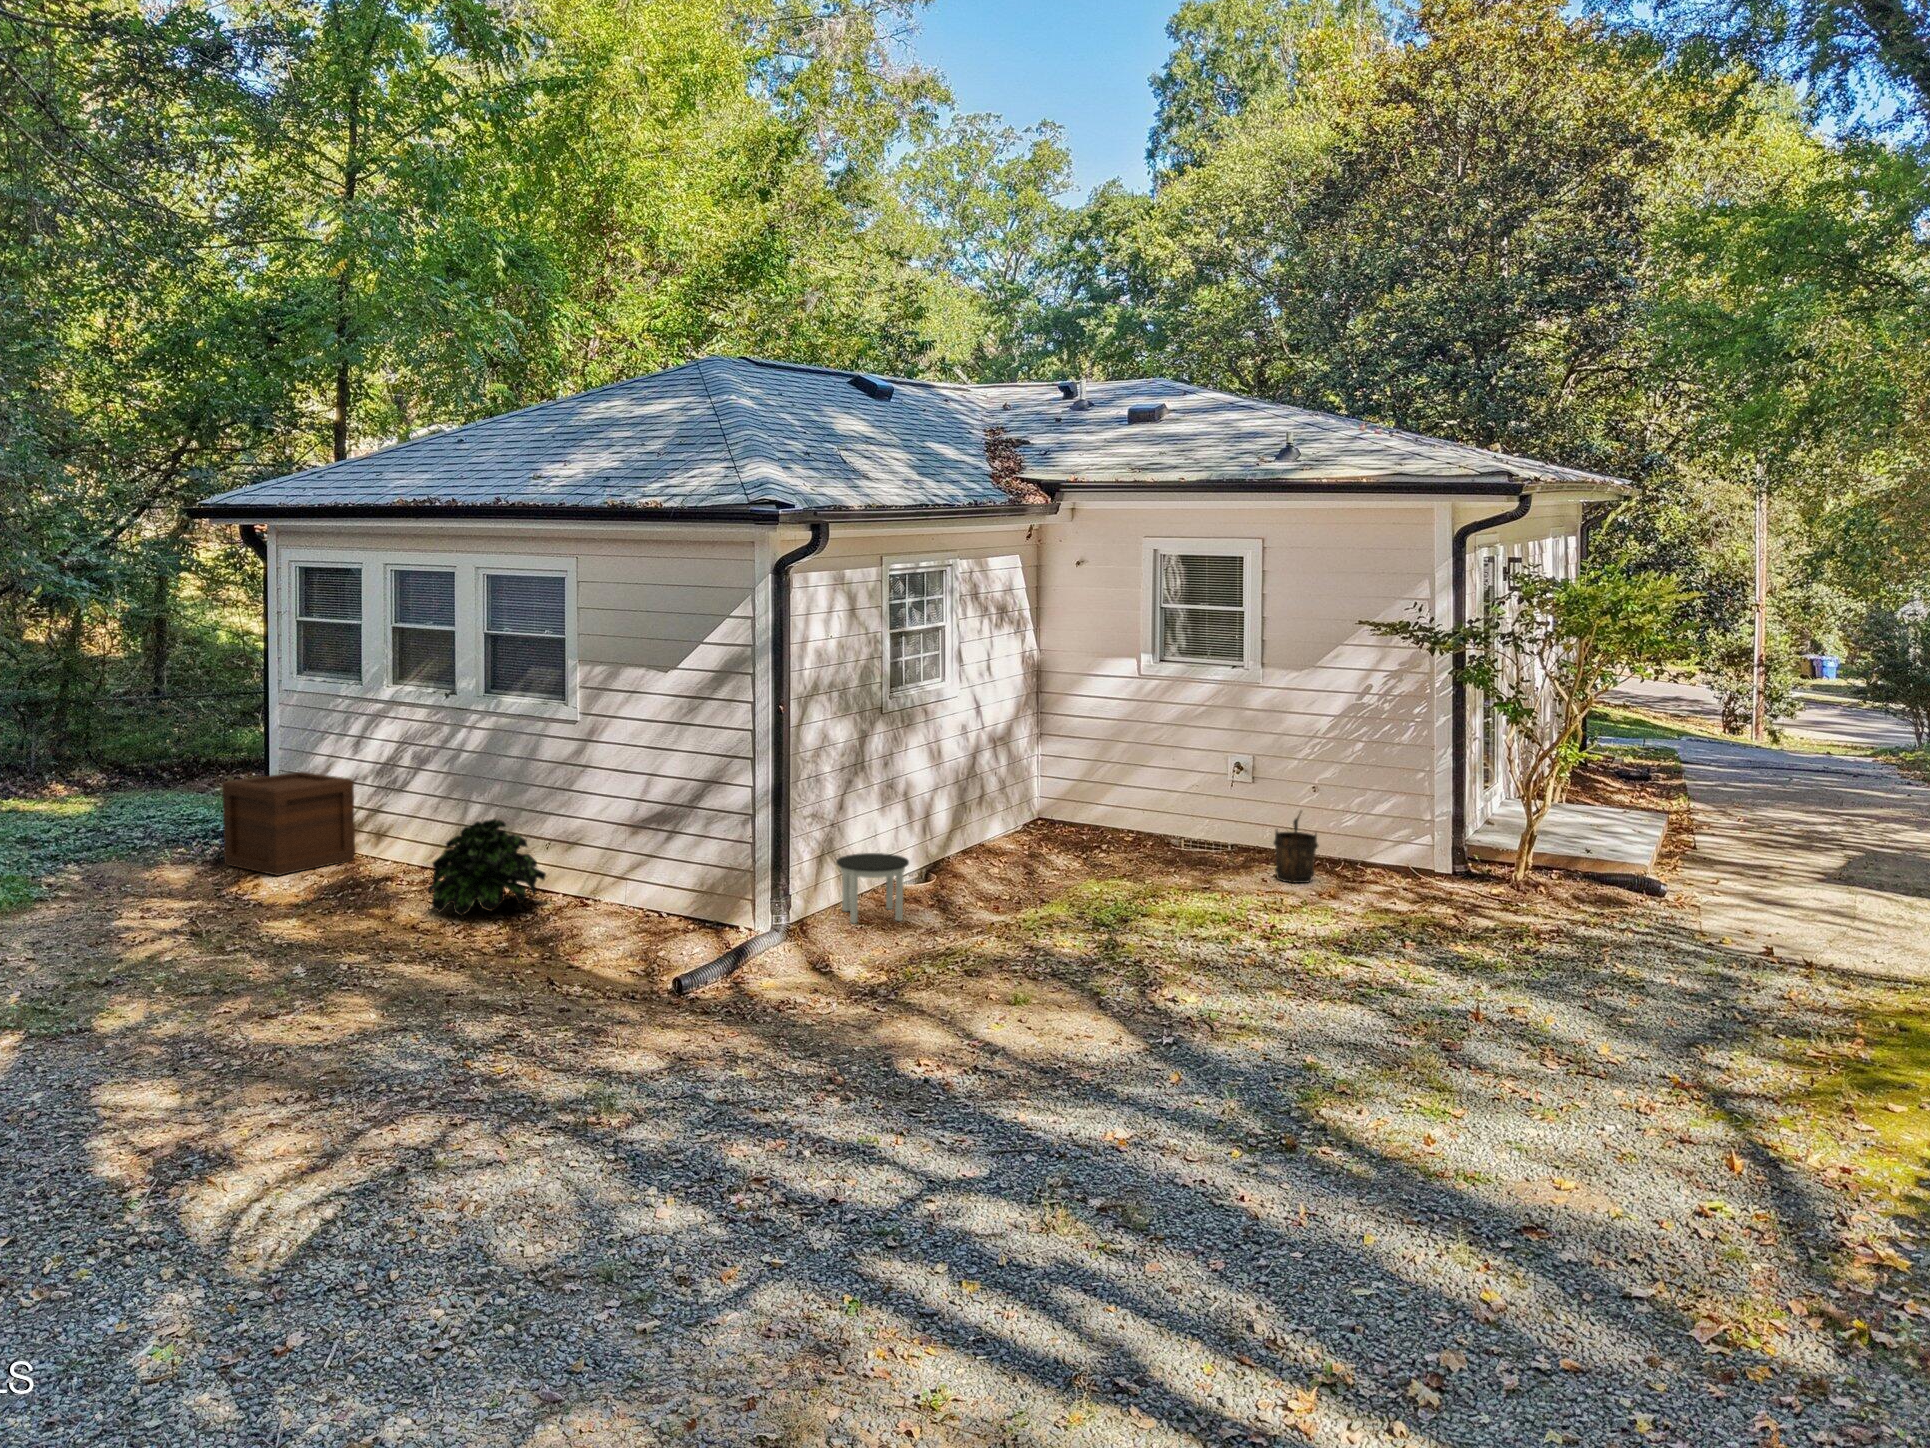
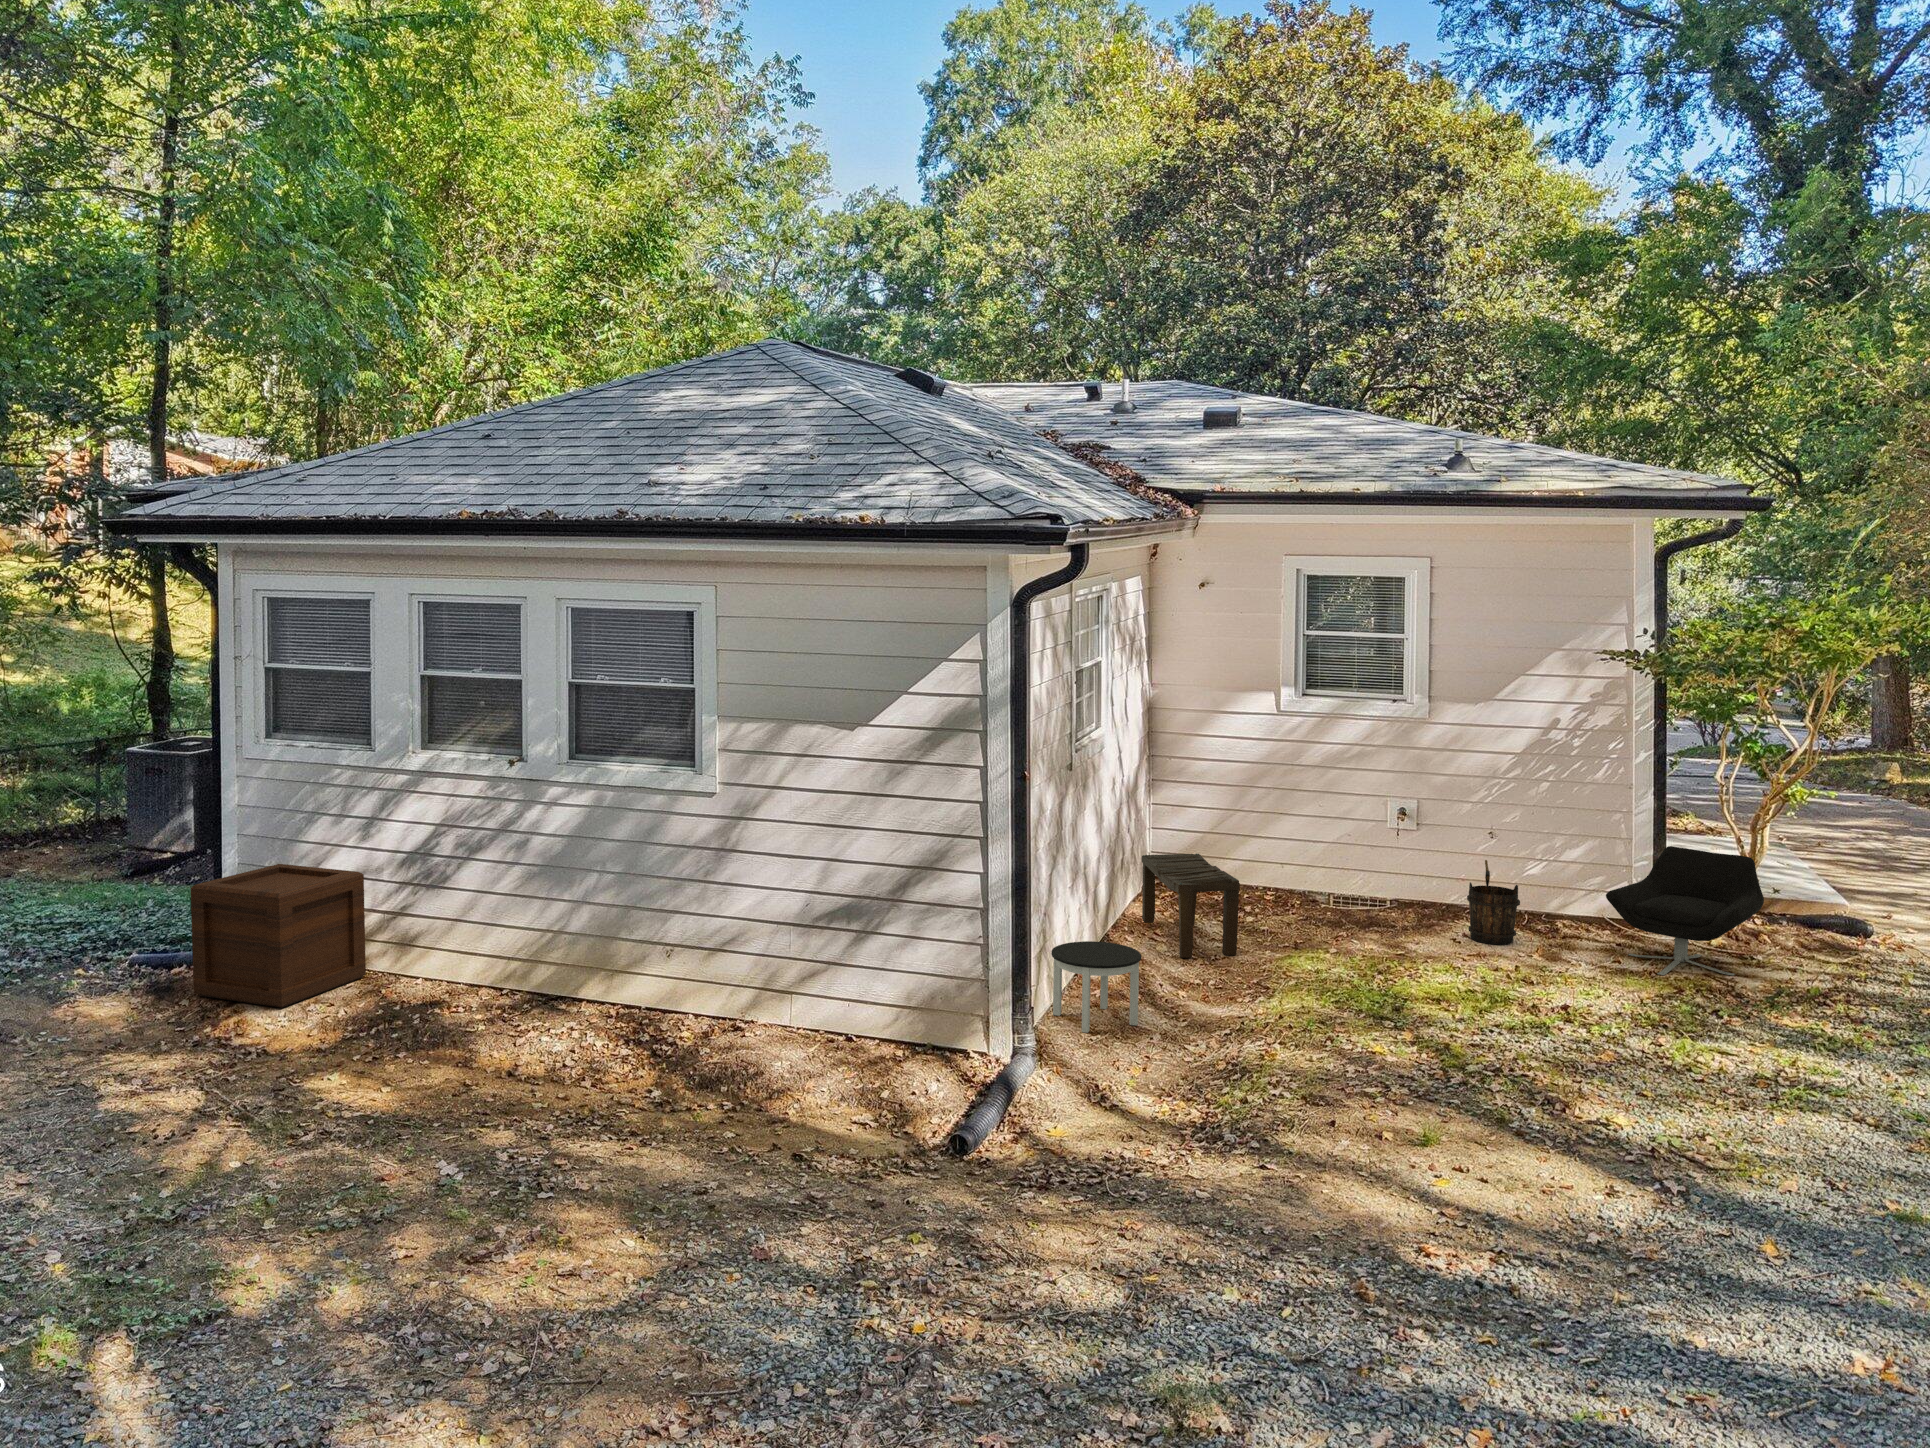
bench: none [998,795,1052,879] -> present [1142,854,1240,958]
lounge chair: none [1380,801,1521,915] -> present [1606,846,1764,976]
potted plant: present [428,819,546,916] -> none [534,924,677,1057]

